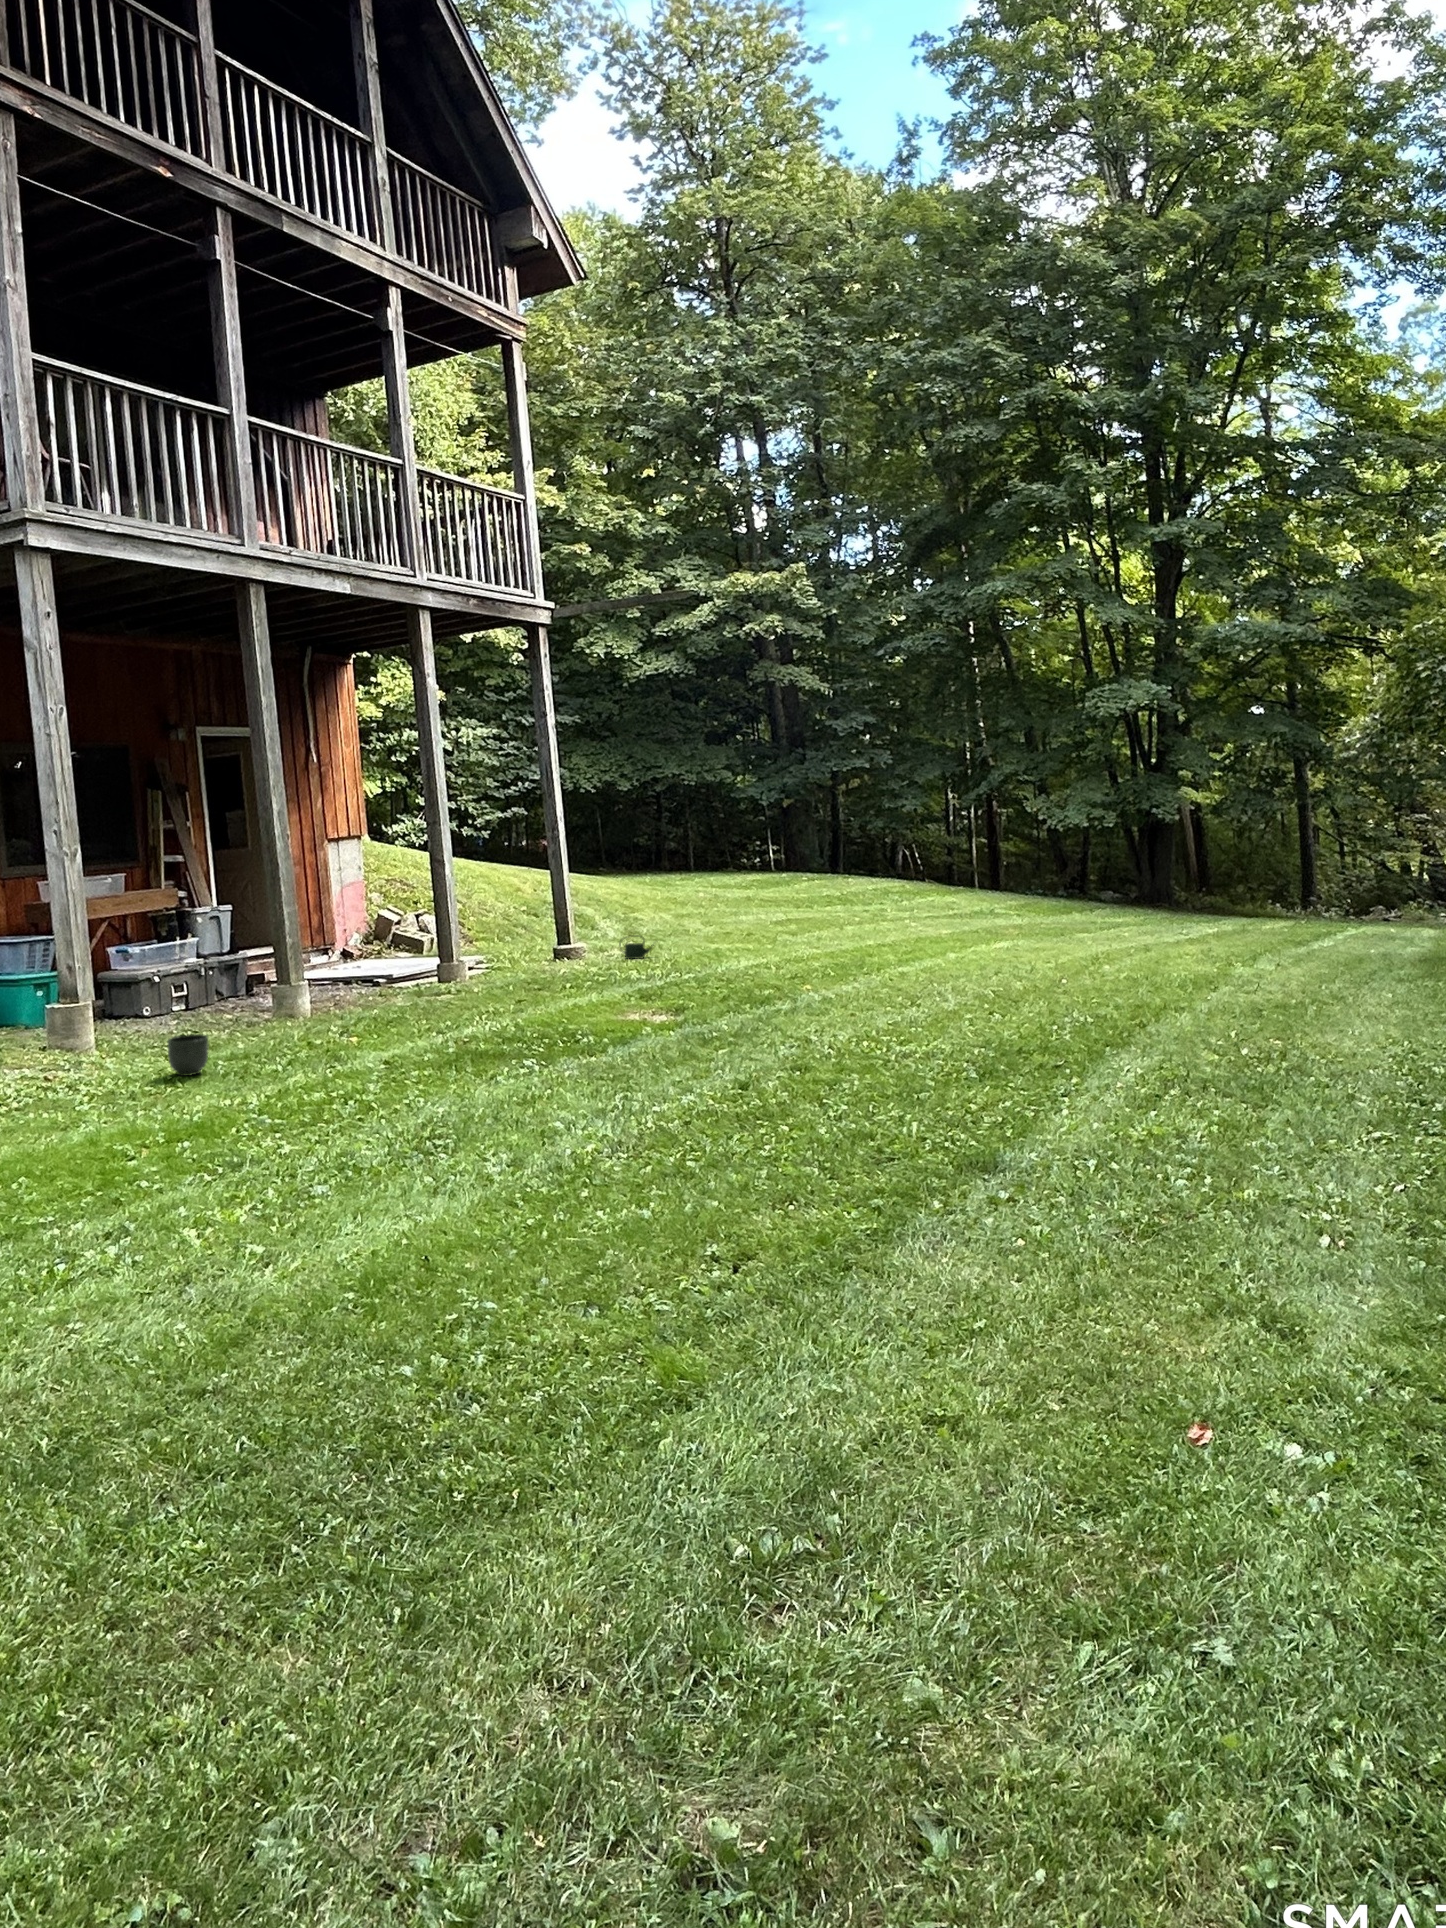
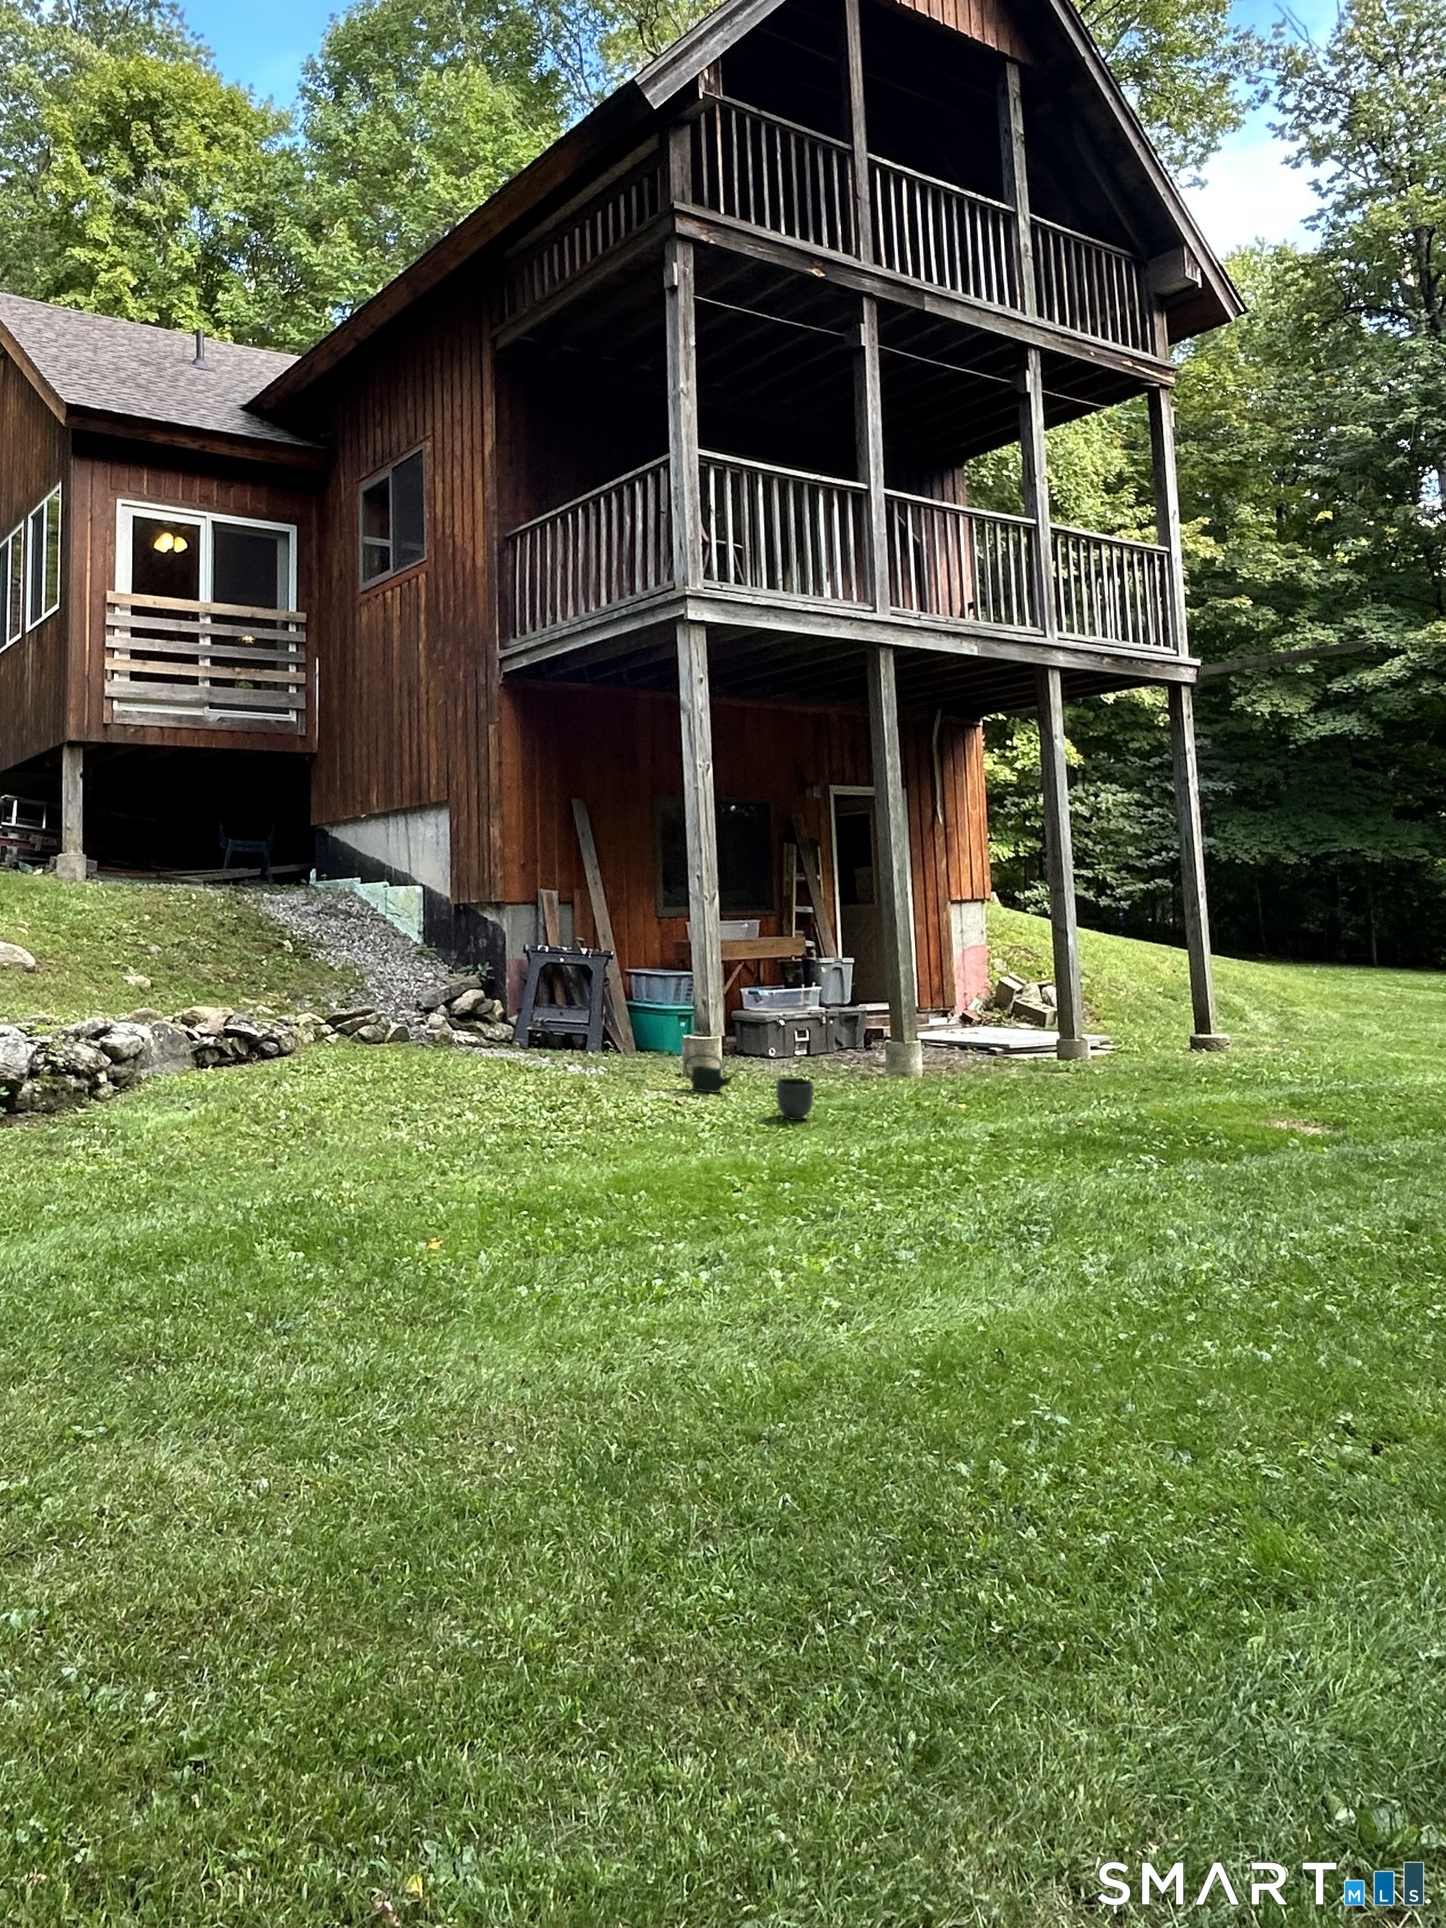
watering can: present [623,939,654,959] -> present [684,1054,740,1093]

